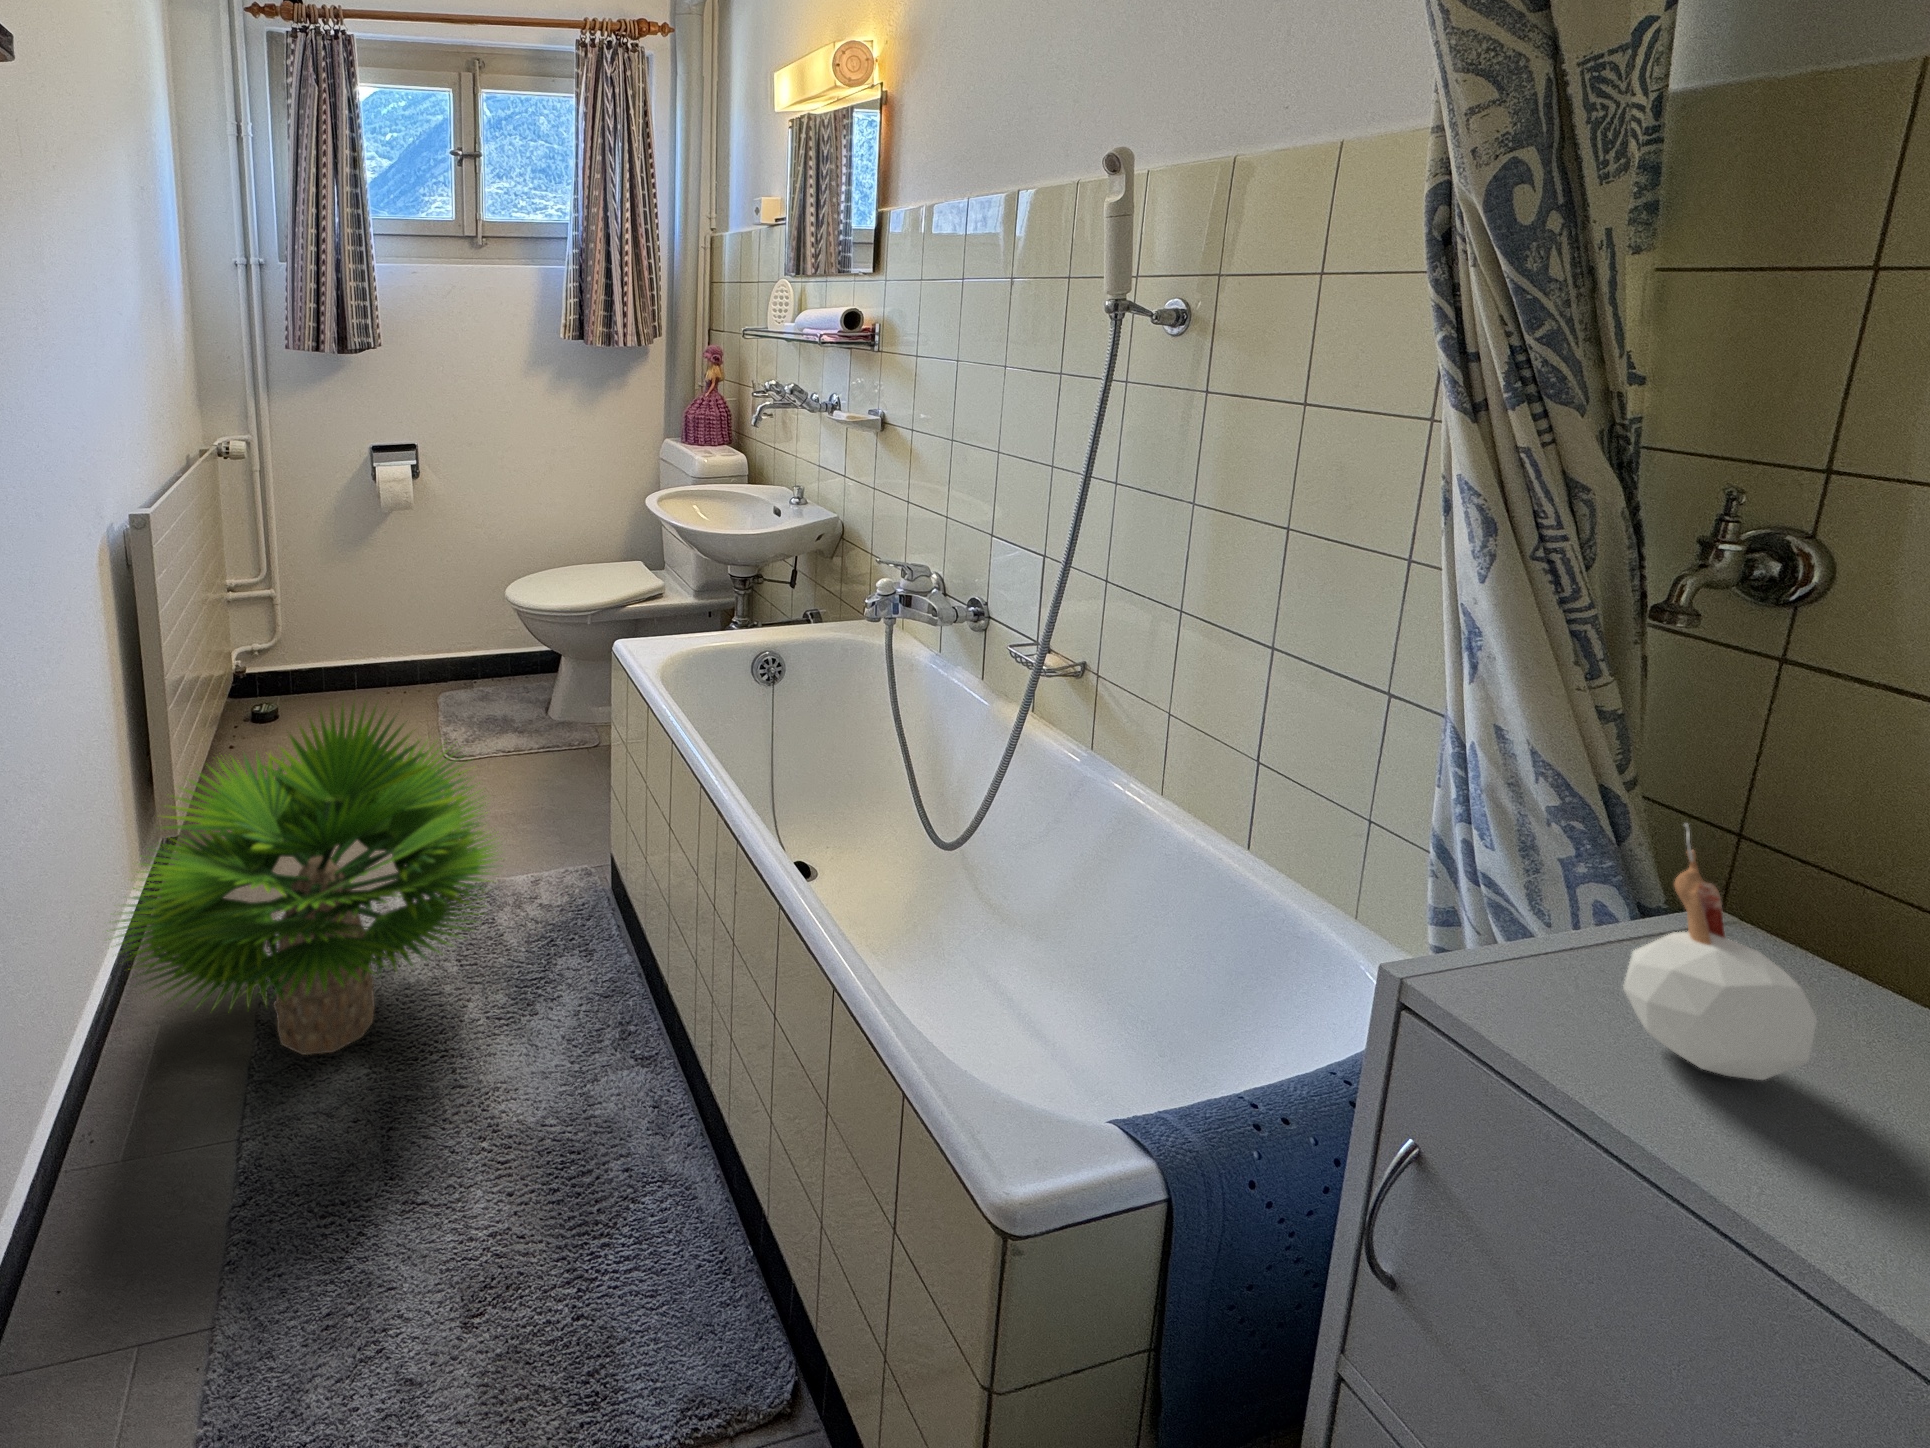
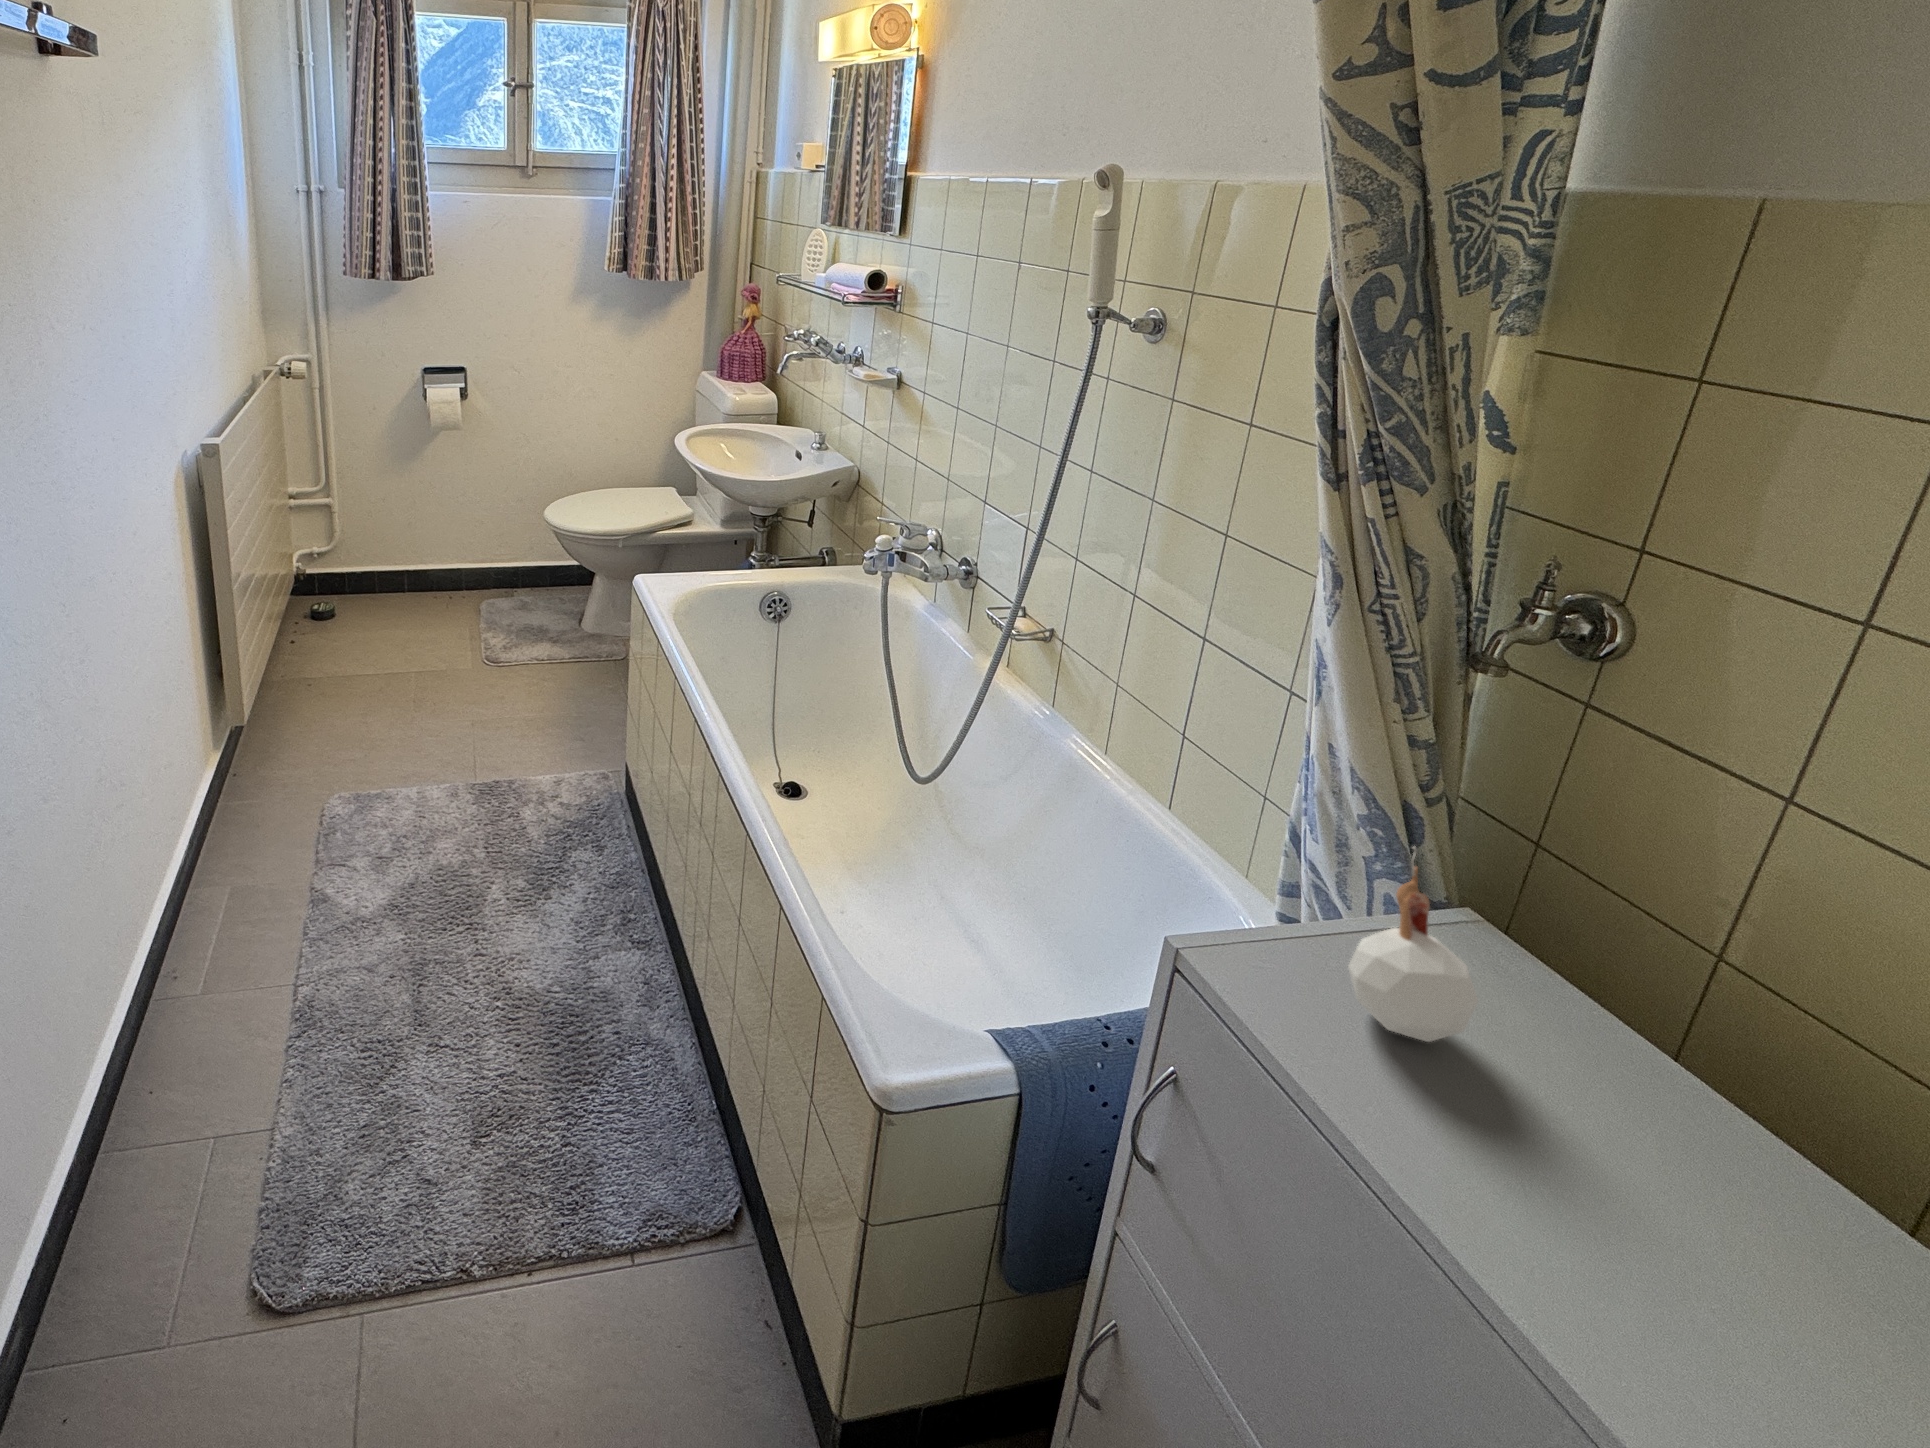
potted plant: present [109,705,502,1055] -> none [181,618,530,922]

